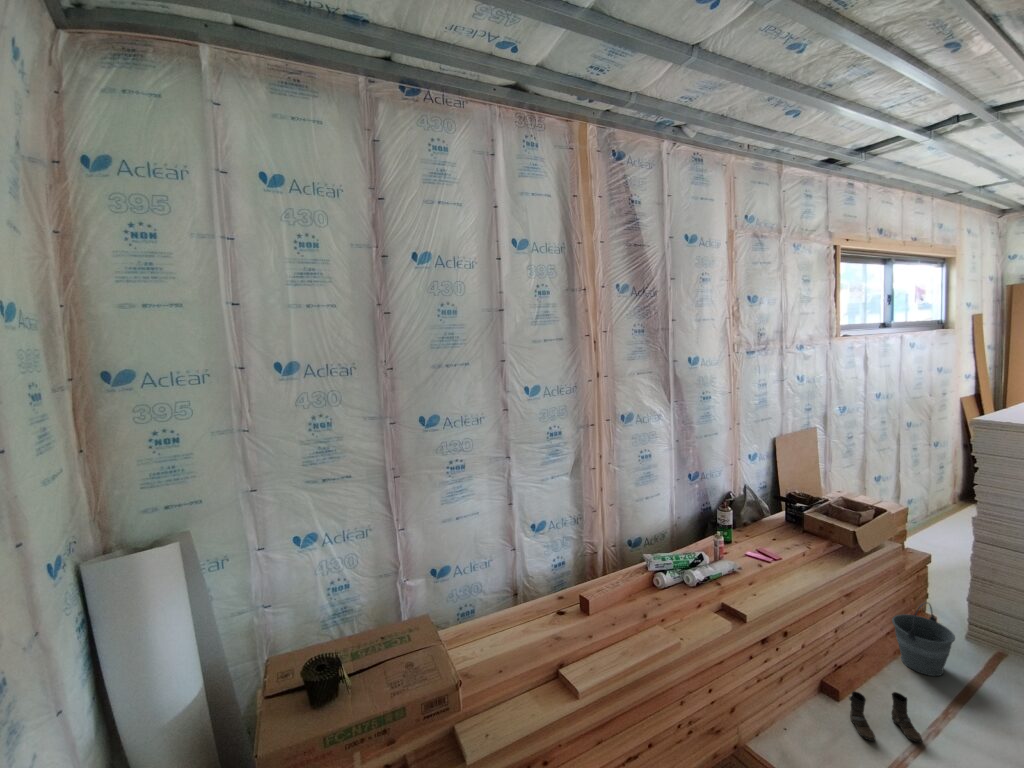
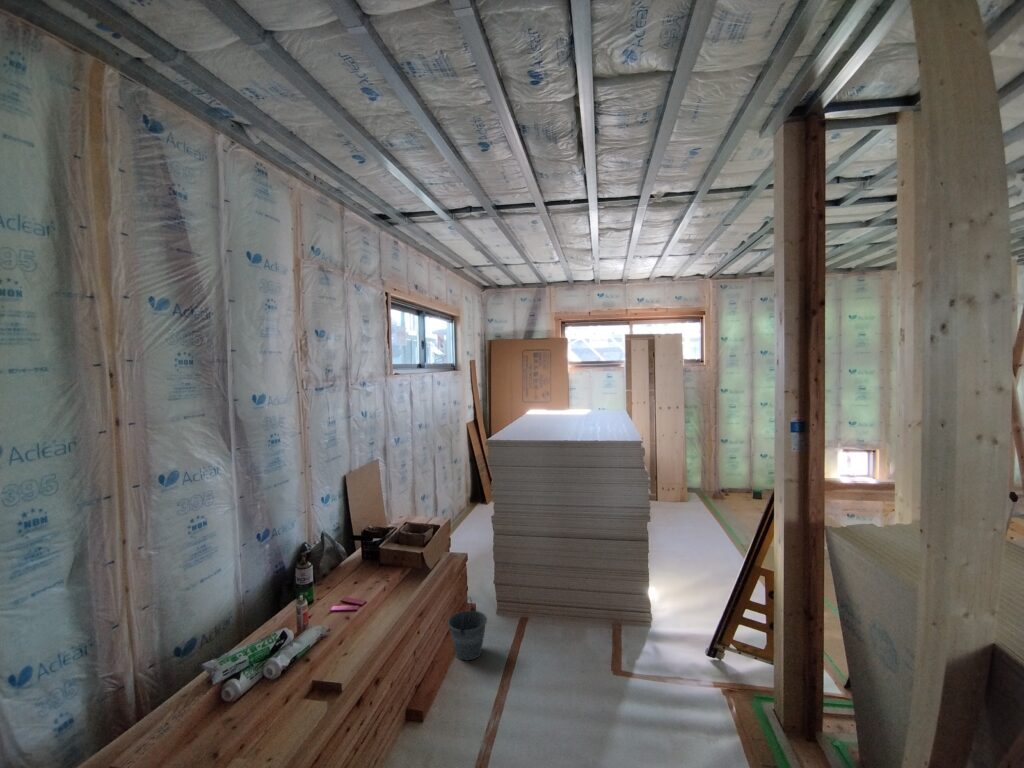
boots: present [849,691,922,742] -> none [427,688,478,747]

